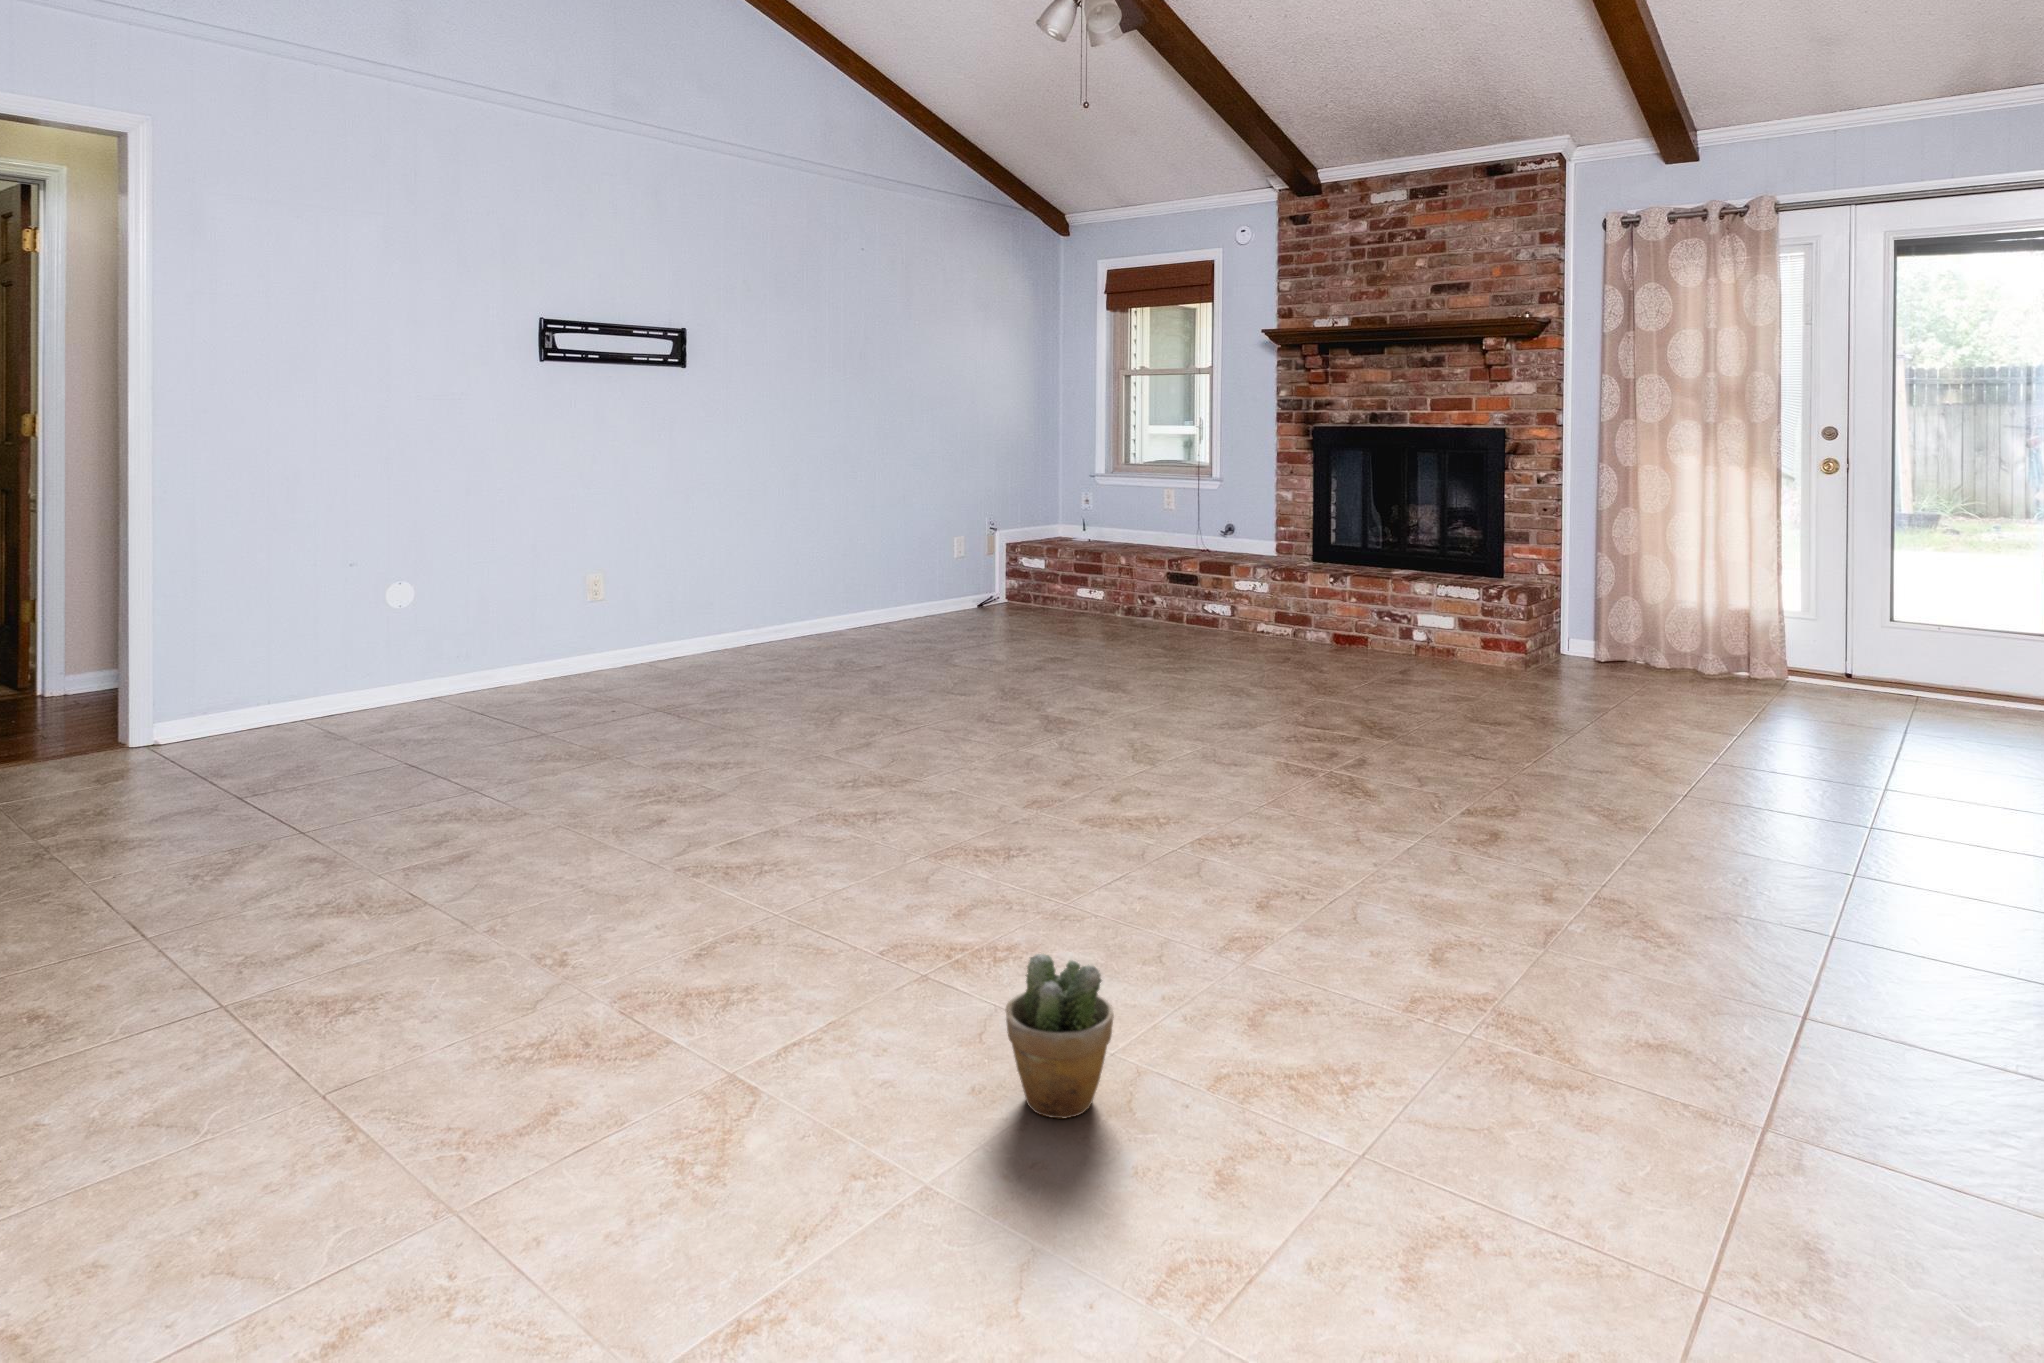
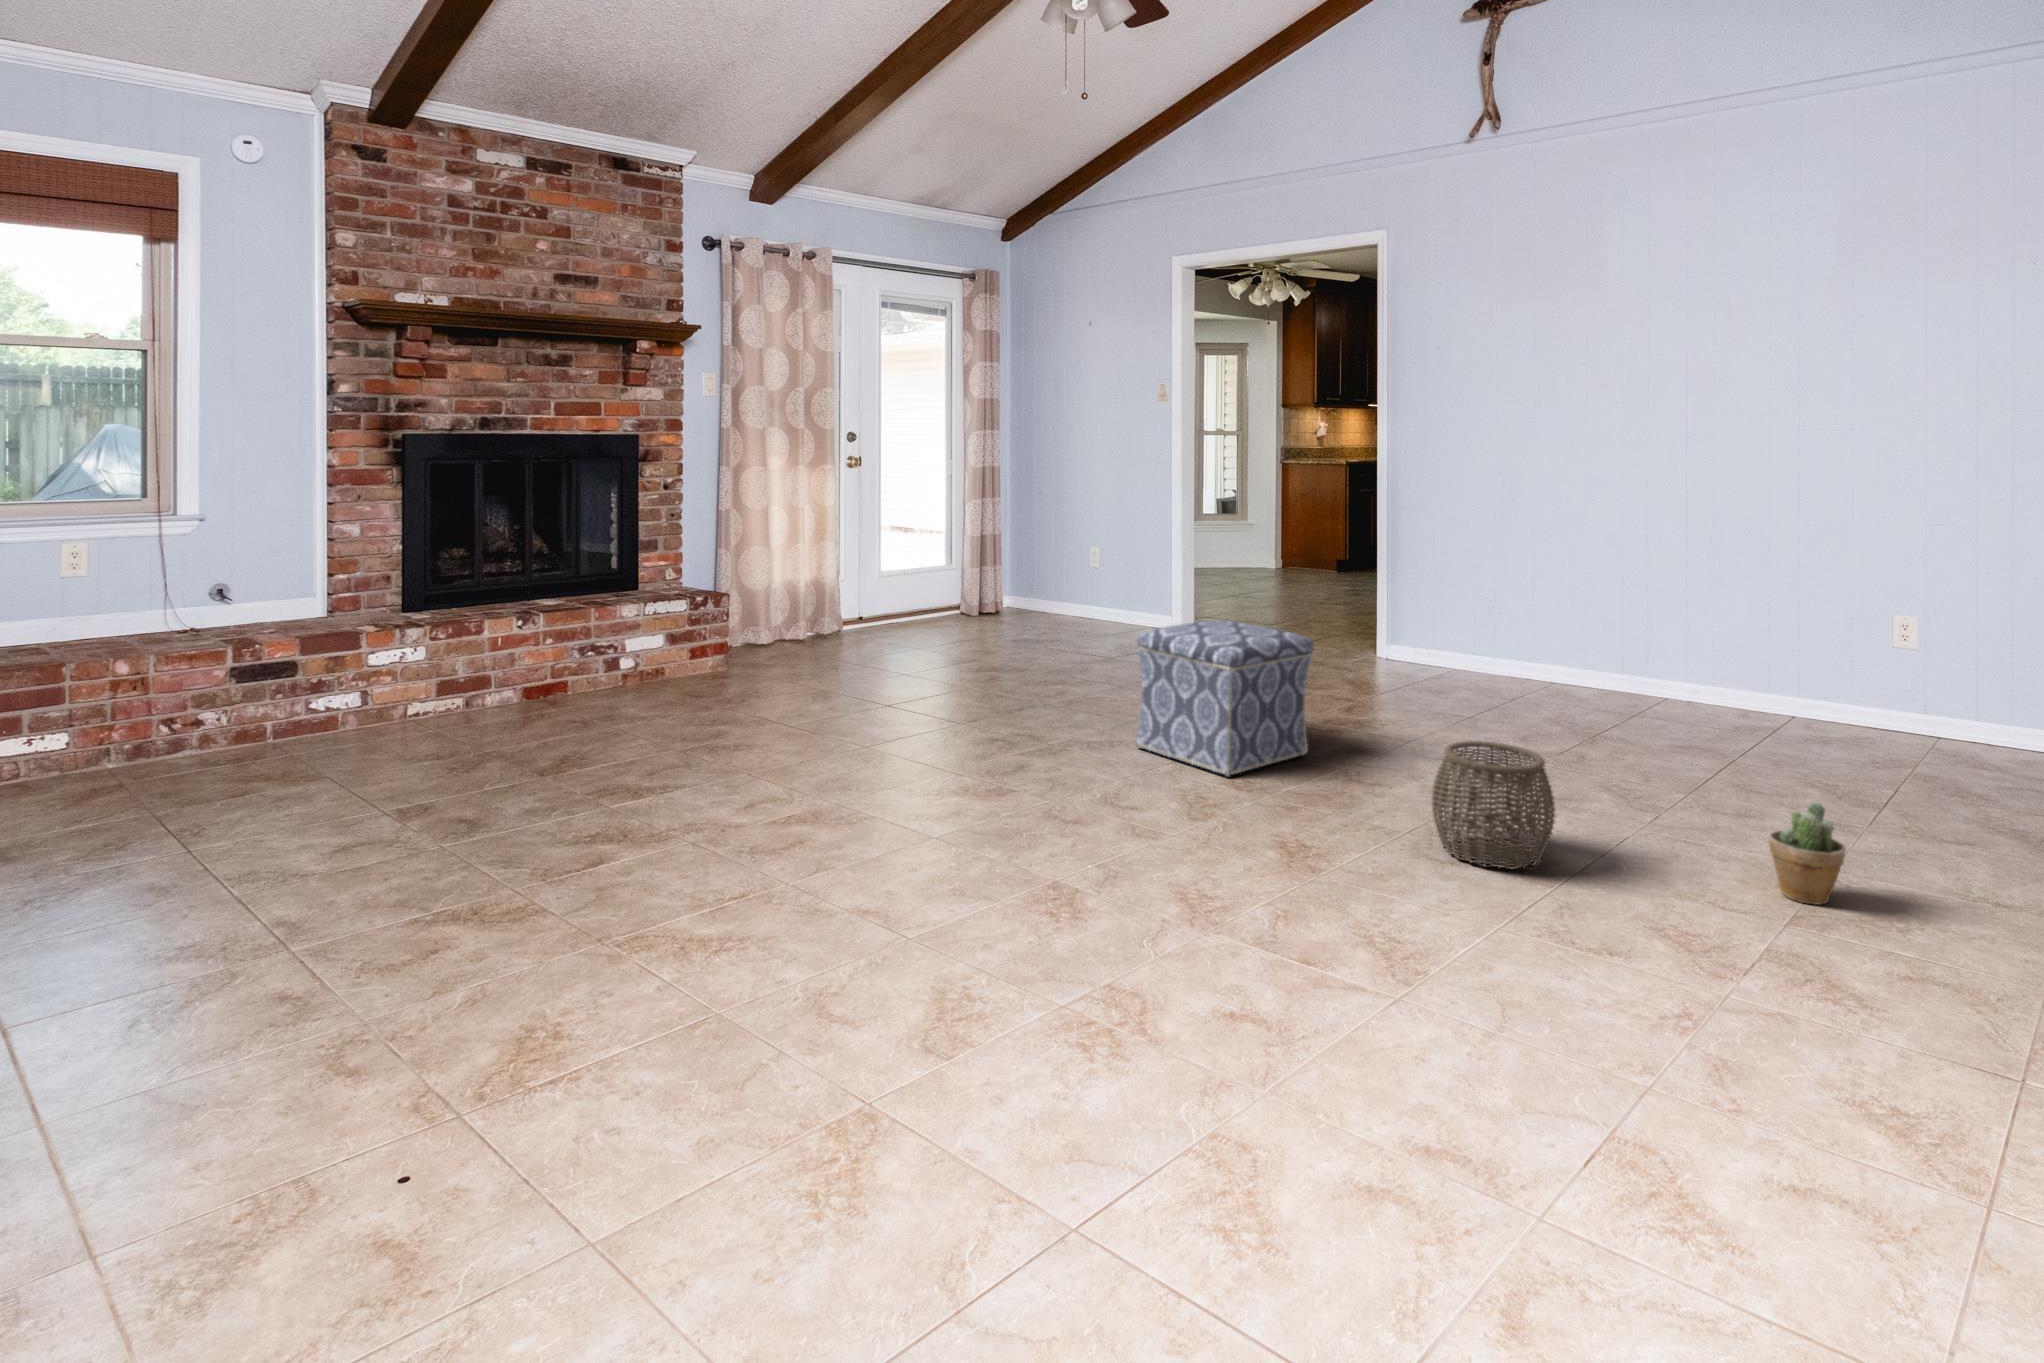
ottoman: none [1341,645,1578,858] -> present [1136,620,1314,777]
woven basket: none [1073,772,1227,940] -> present [1431,741,1555,869]

